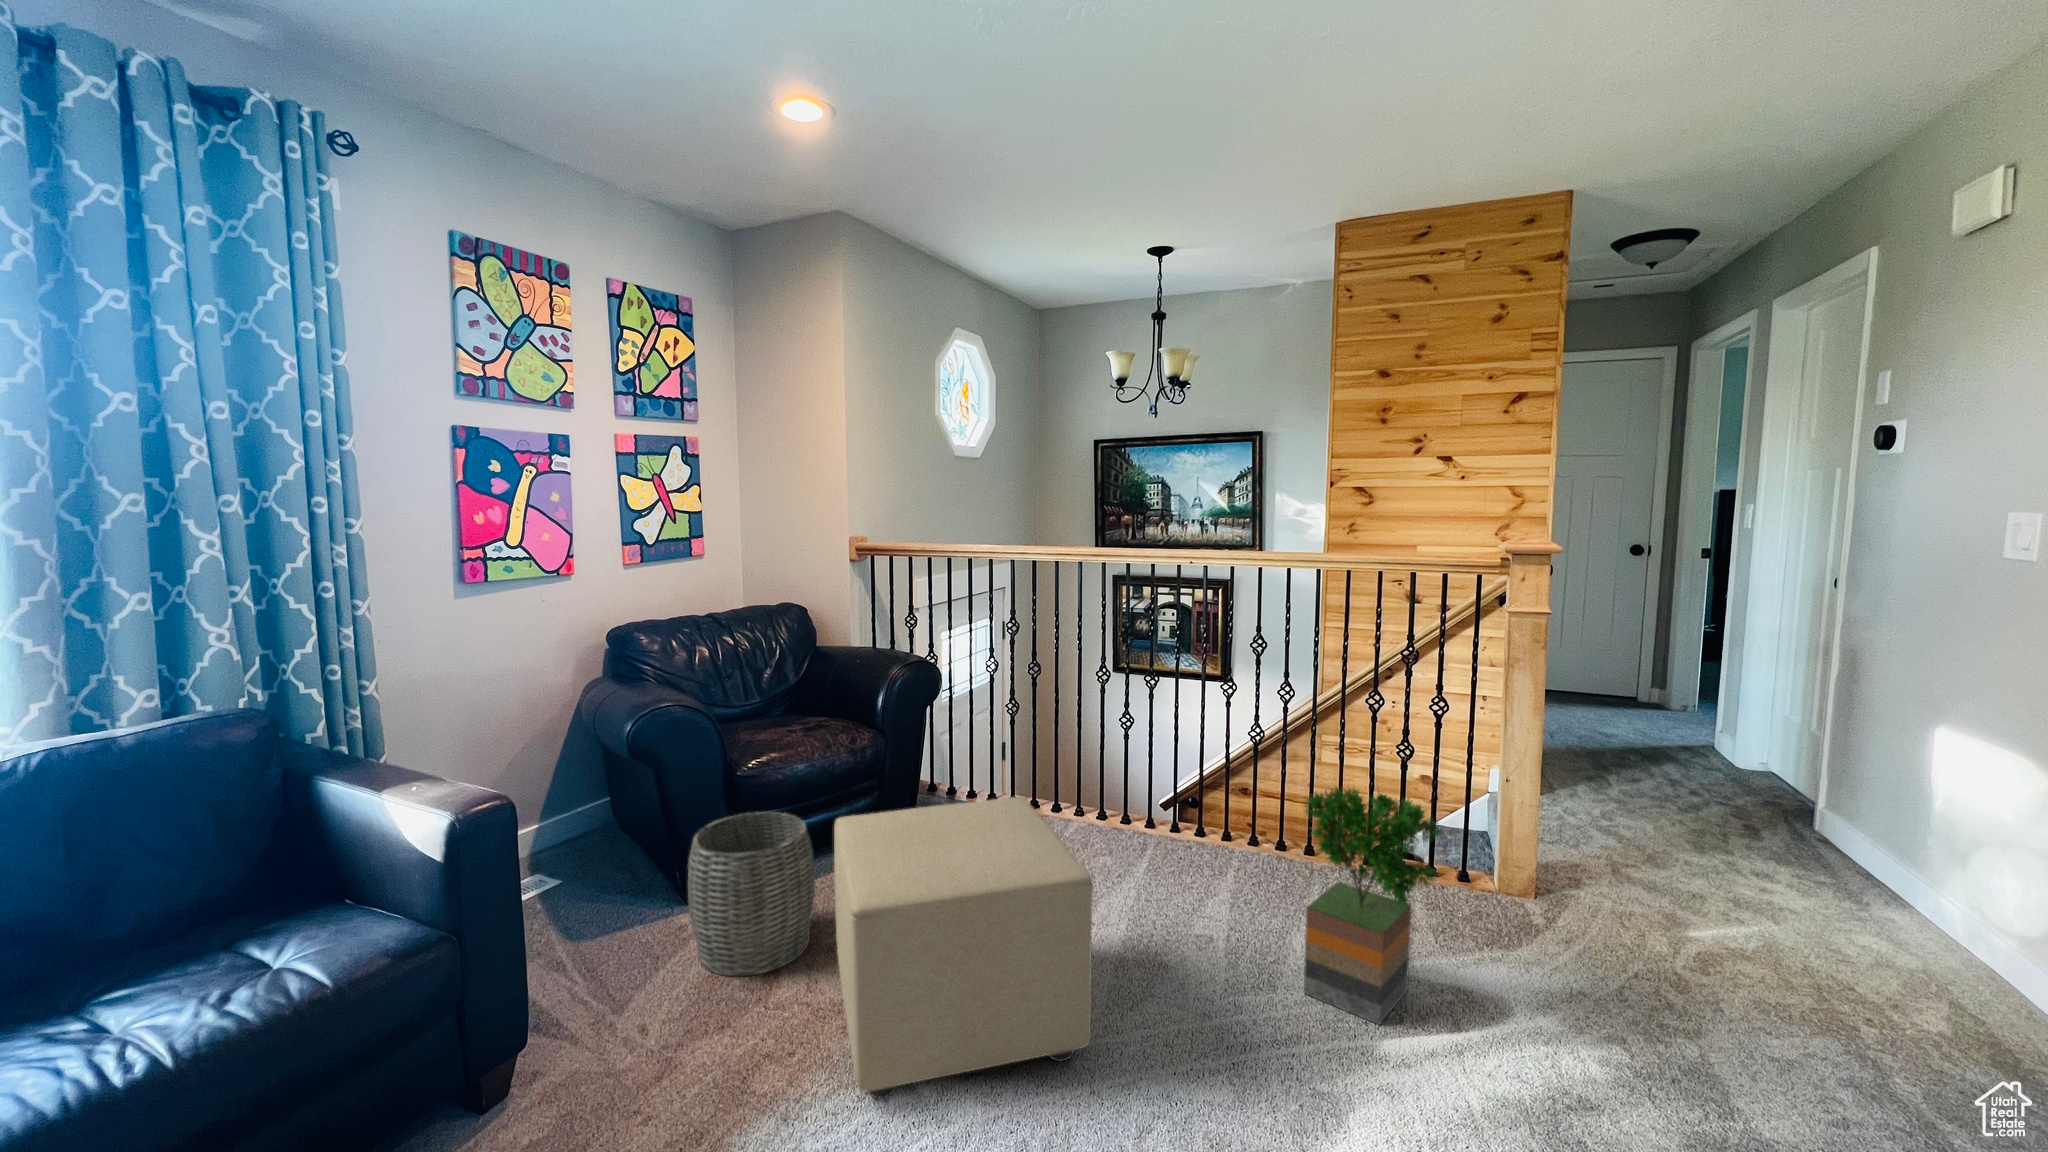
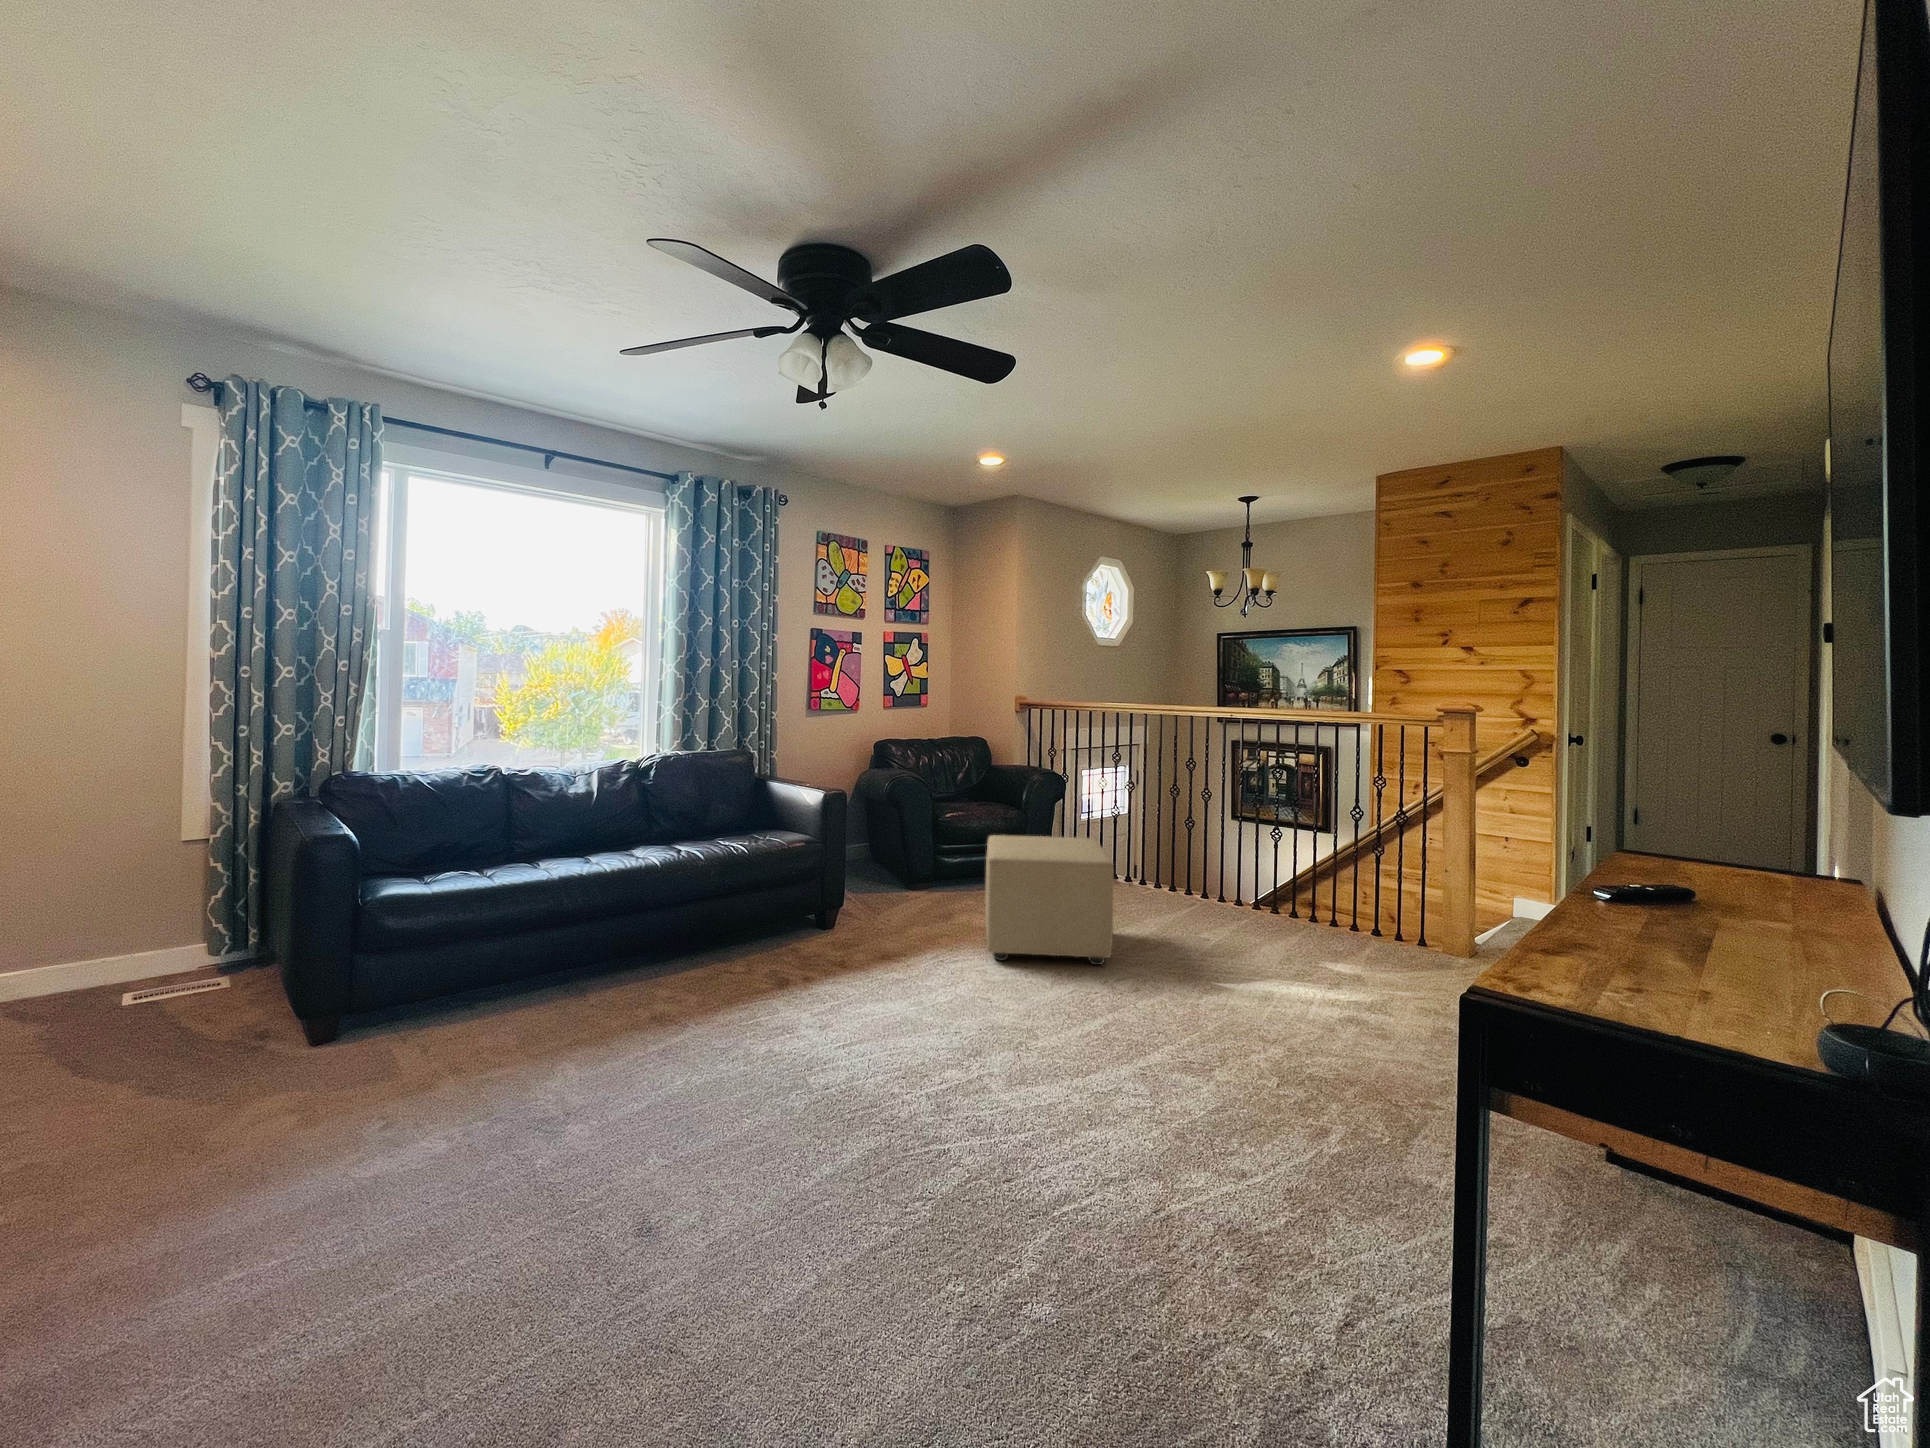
potted tree: present [1304,787,1442,1024] -> none [1255,843,1348,983]
woven basket: present [688,812,815,976] -> none [913,840,978,919]

